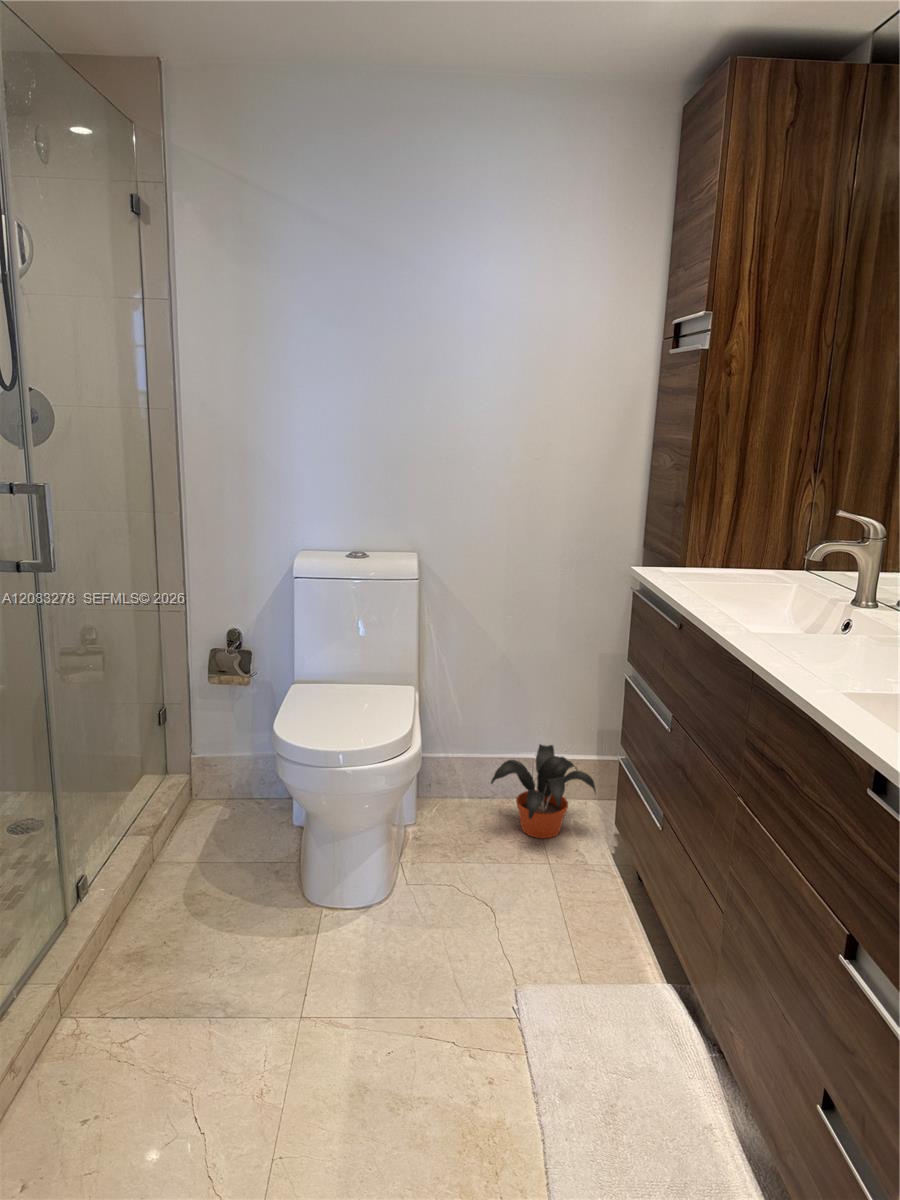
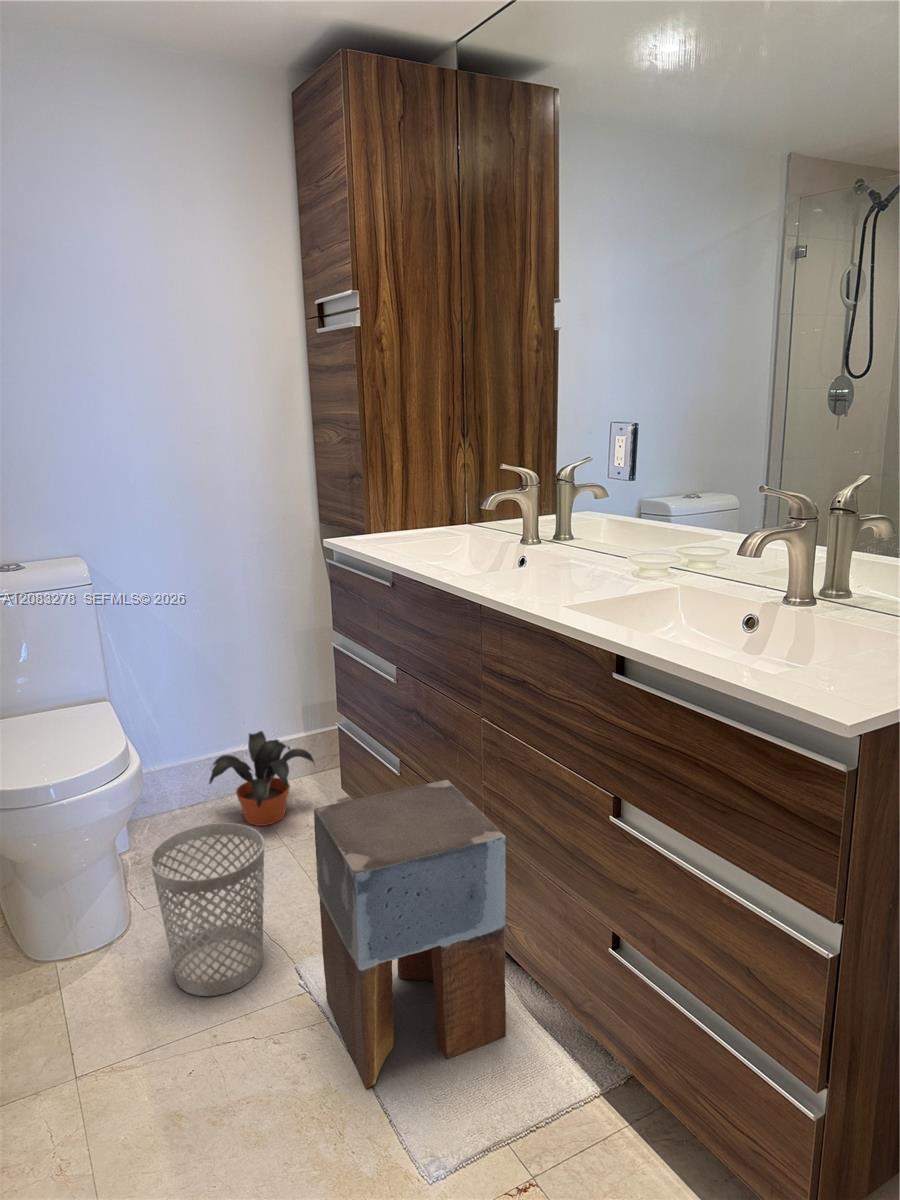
wastebasket: none [400,823,505,989] -> present [151,823,264,996]
stool: none [532,841,731,1155] -> present [314,780,506,1088]

